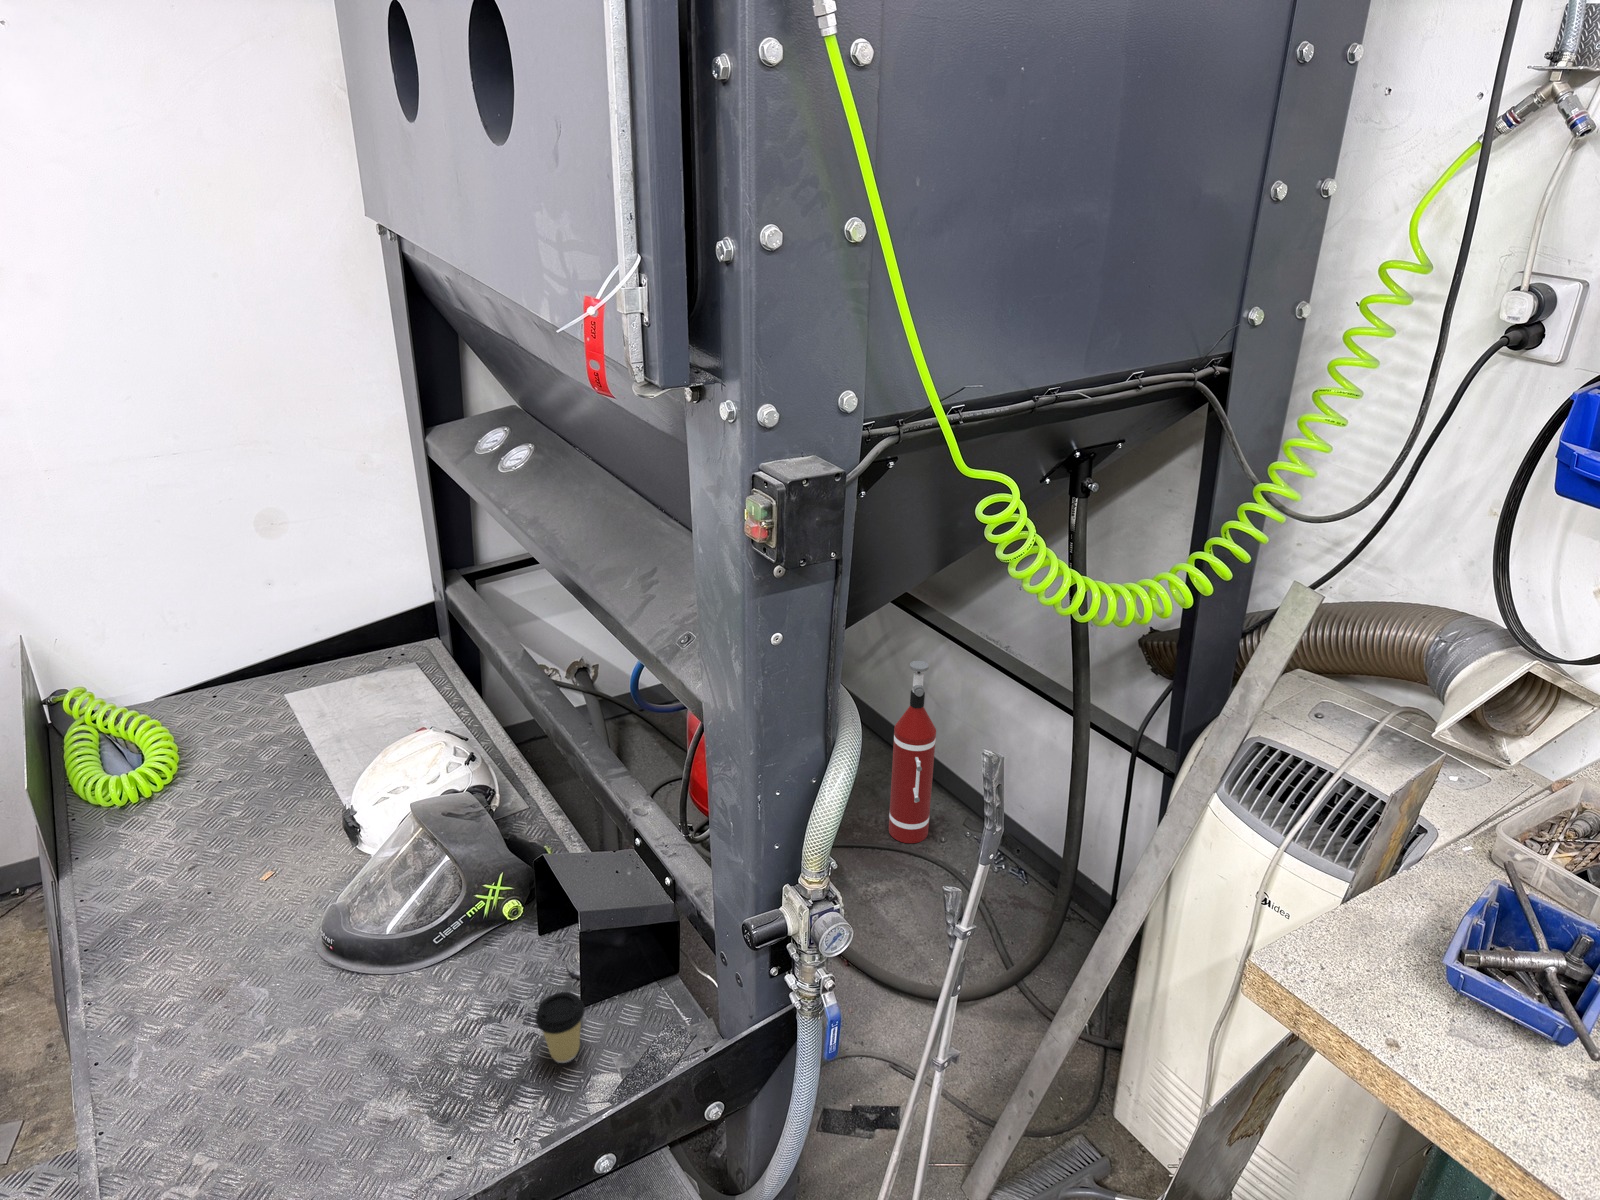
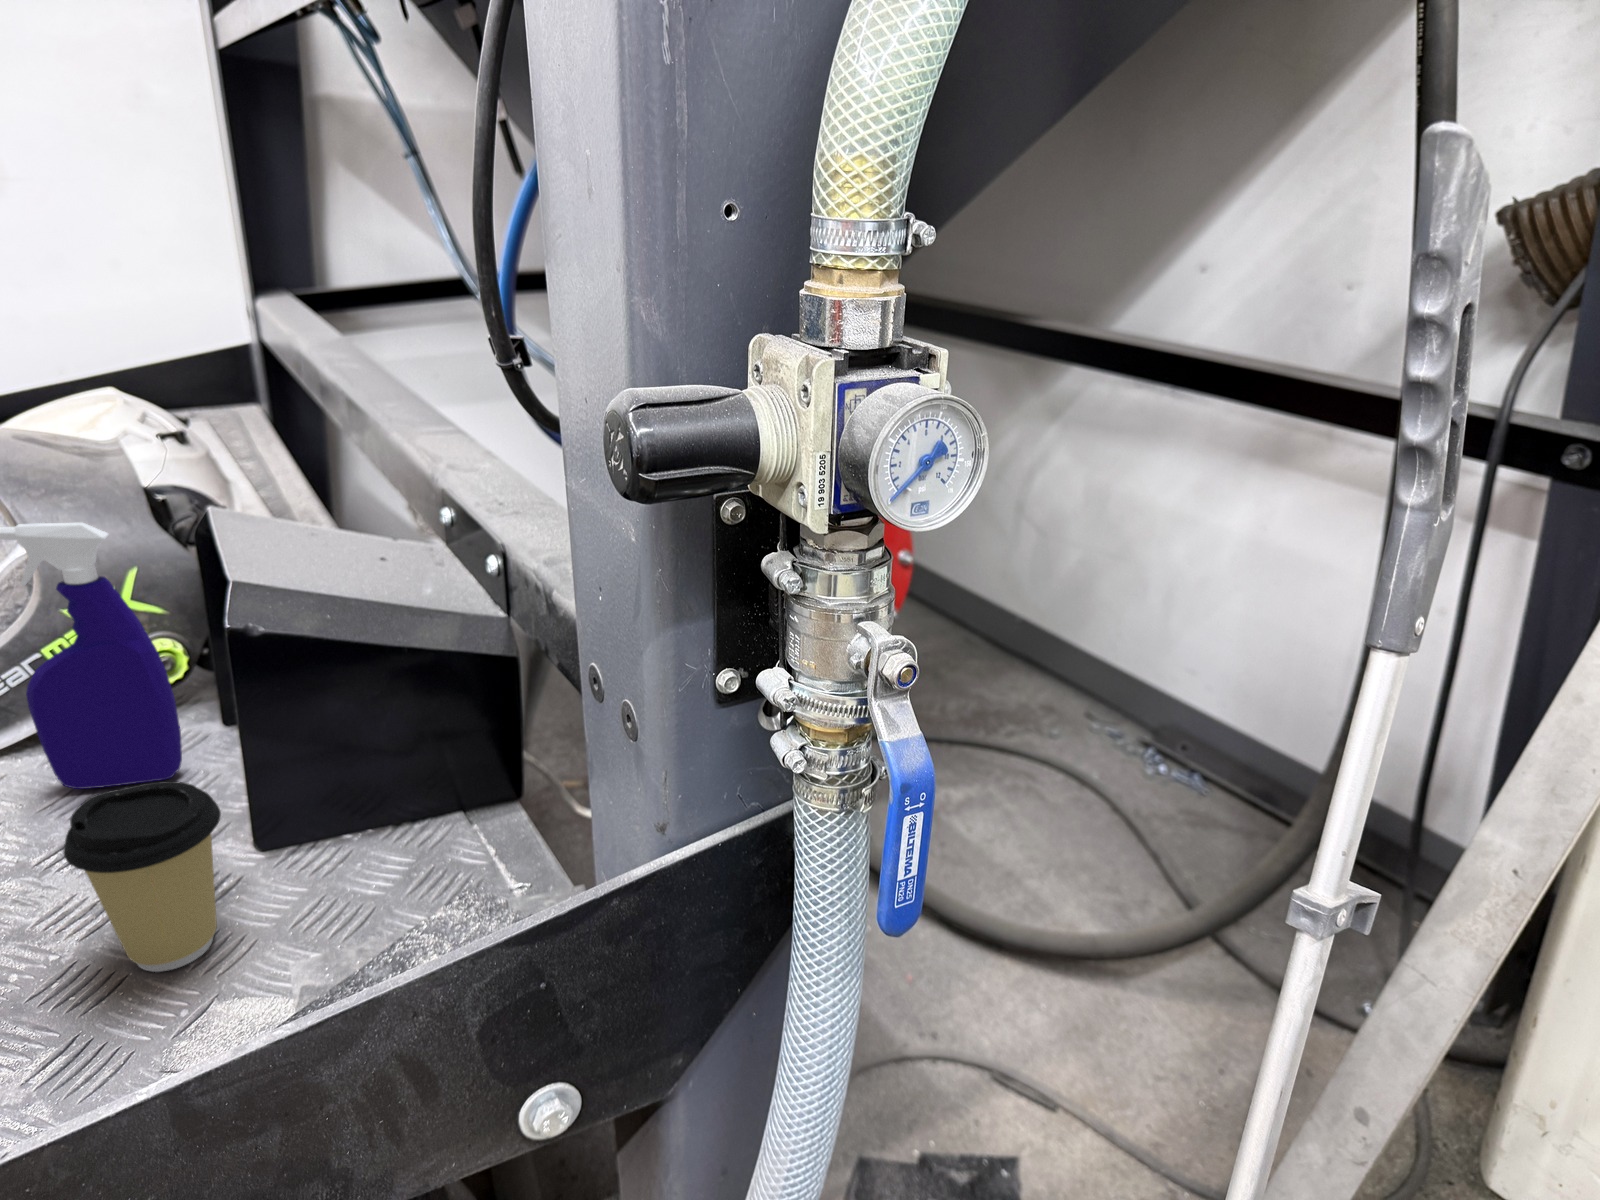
fire extinguisher: present [889,661,936,843] -> none [974,379,1071,719]
spray bottle: none [473,876,531,977] -> present [0,522,182,789]

